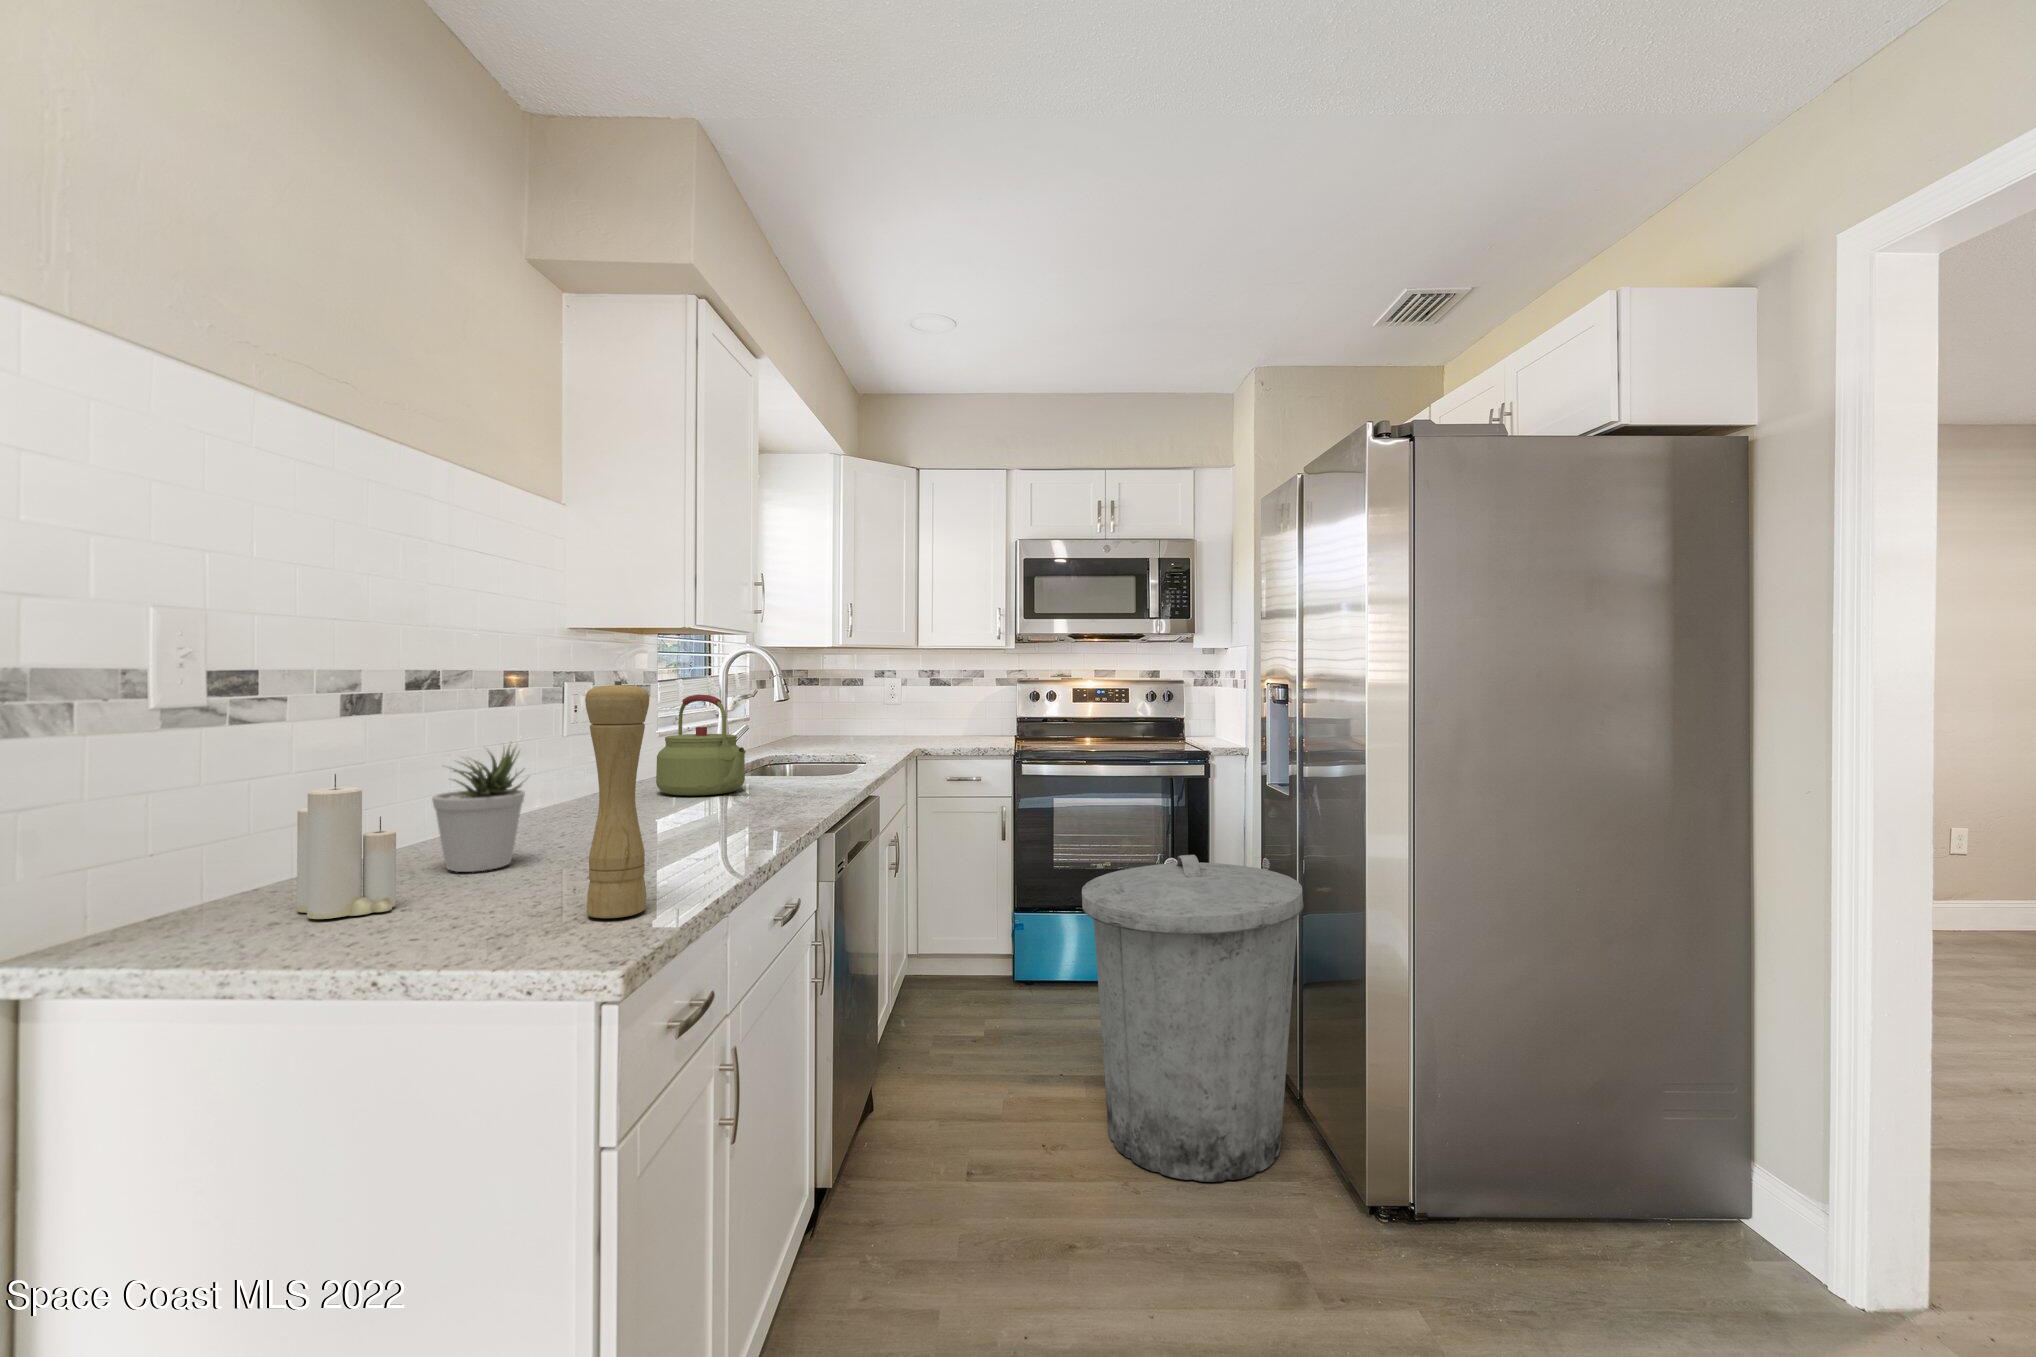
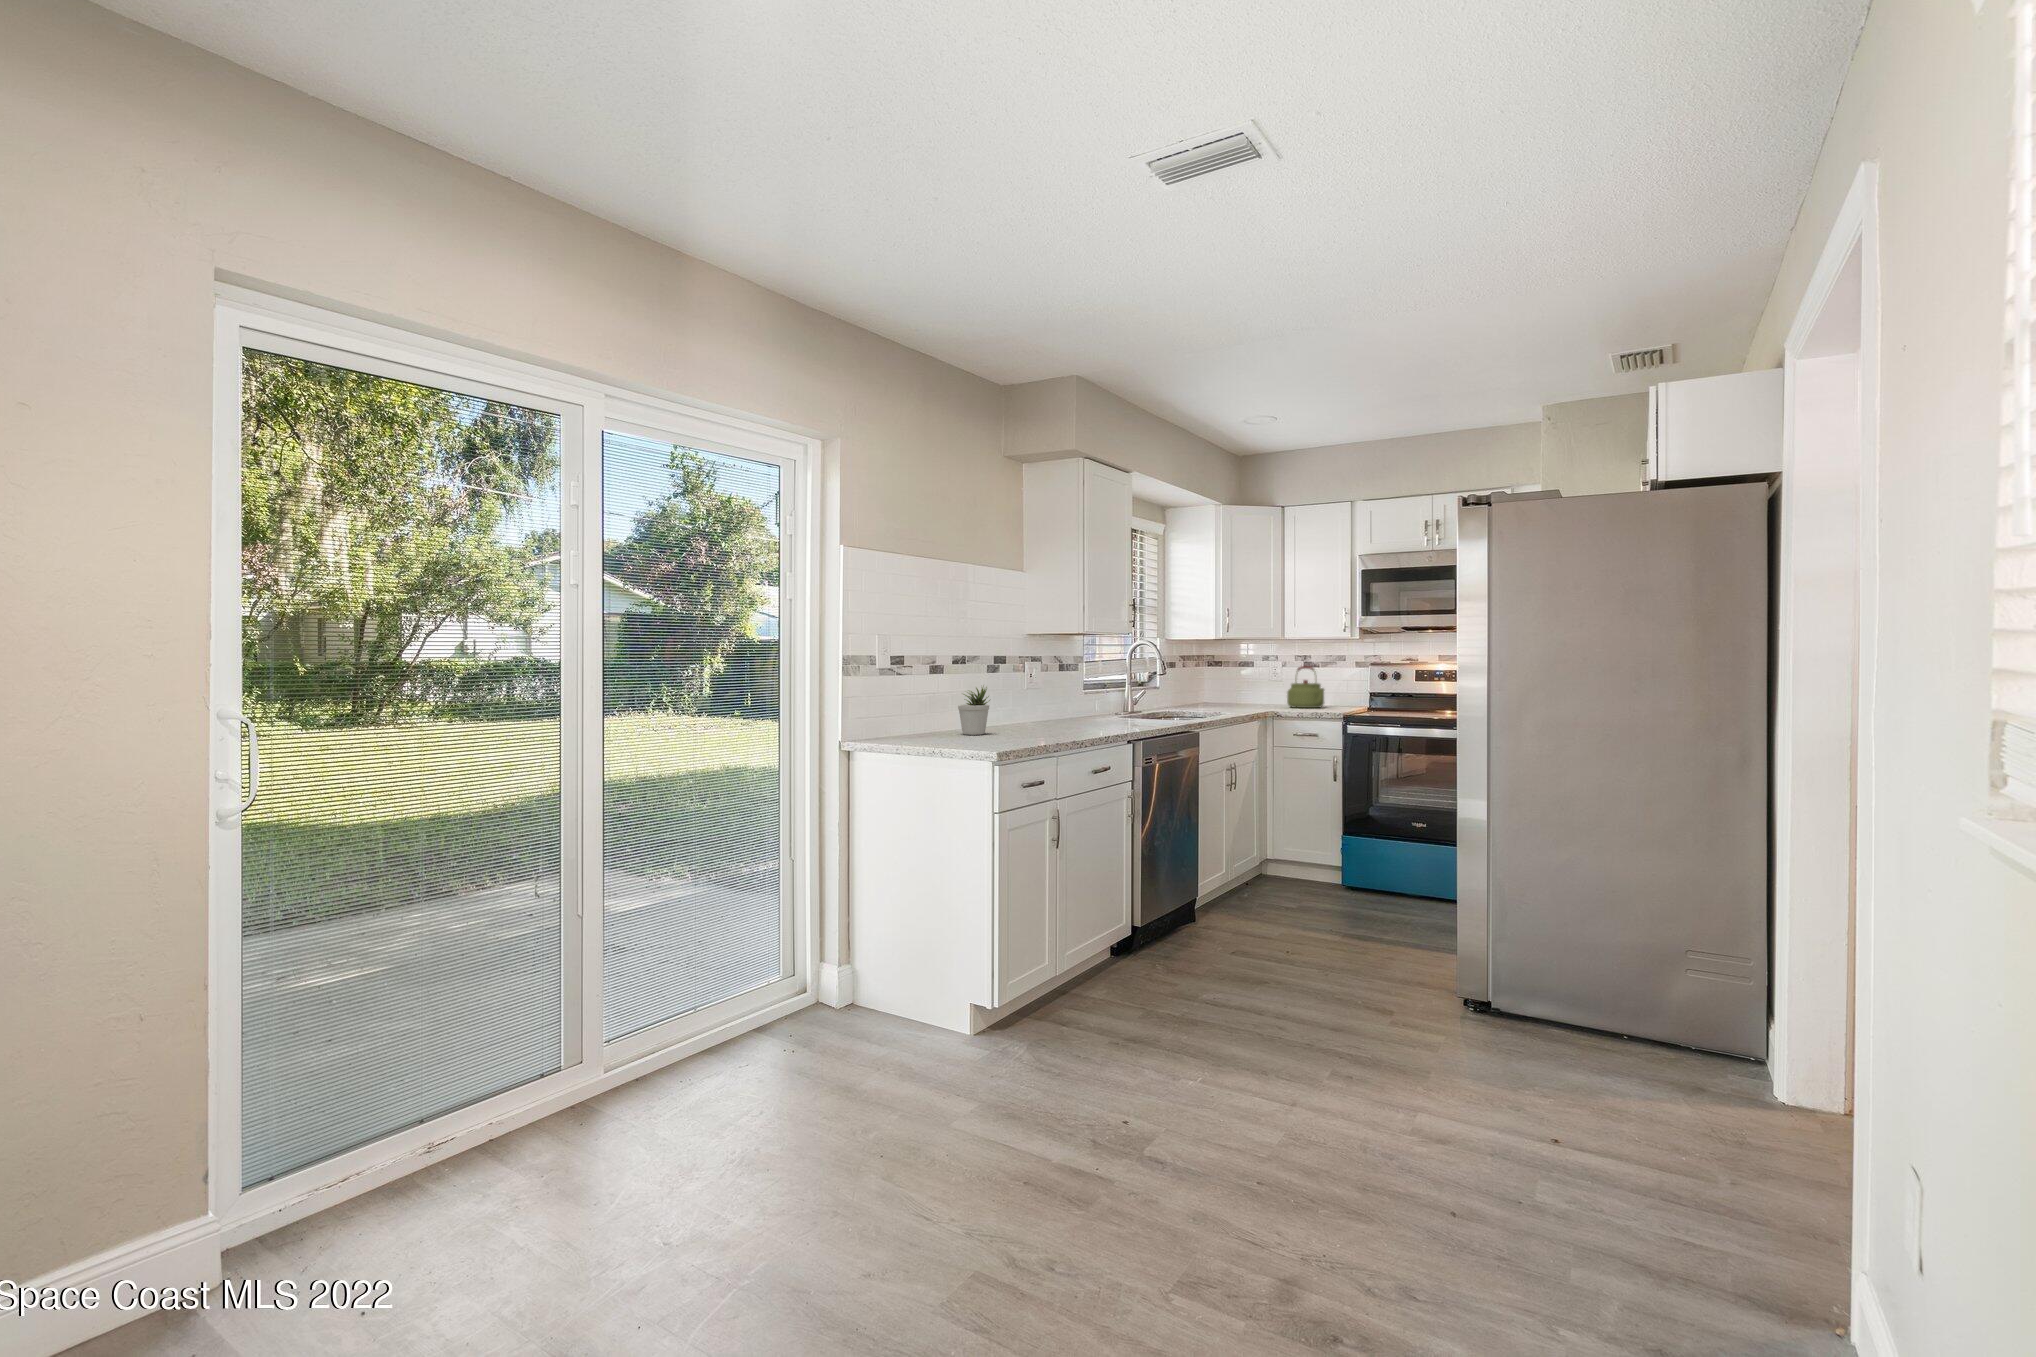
pepper mill: present [585,681,649,918] -> none [995,659,1016,743]
kettle: present [656,695,746,796] -> present [1287,666,1324,708]
candle: present [297,774,396,919] -> none [917,691,943,739]
trash can: present [1082,855,1303,1182] -> none [1304,776,1457,978]

